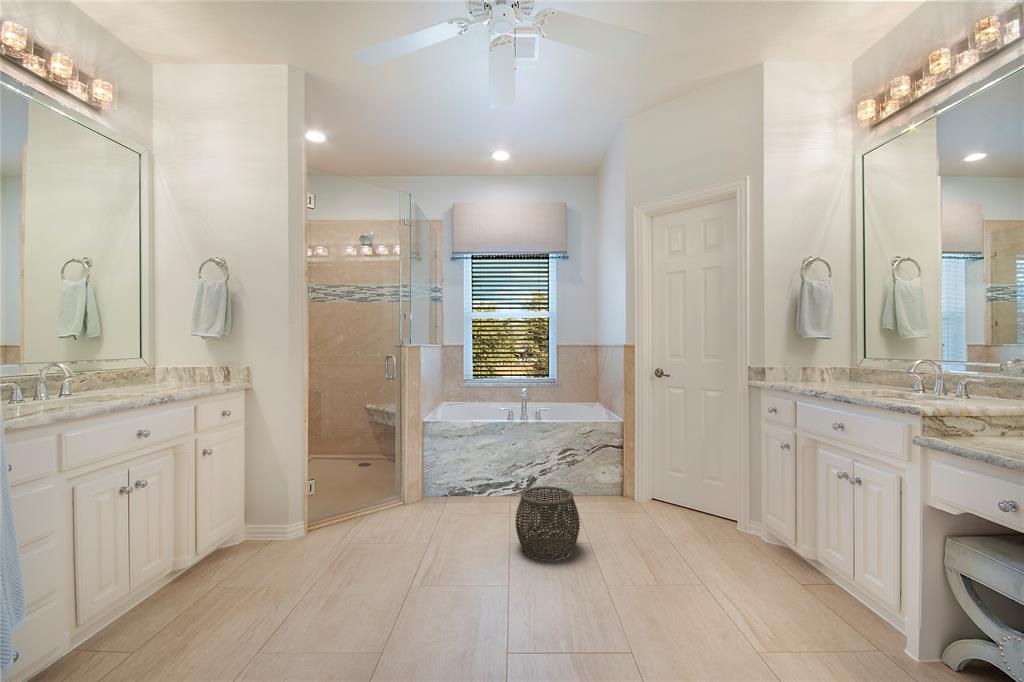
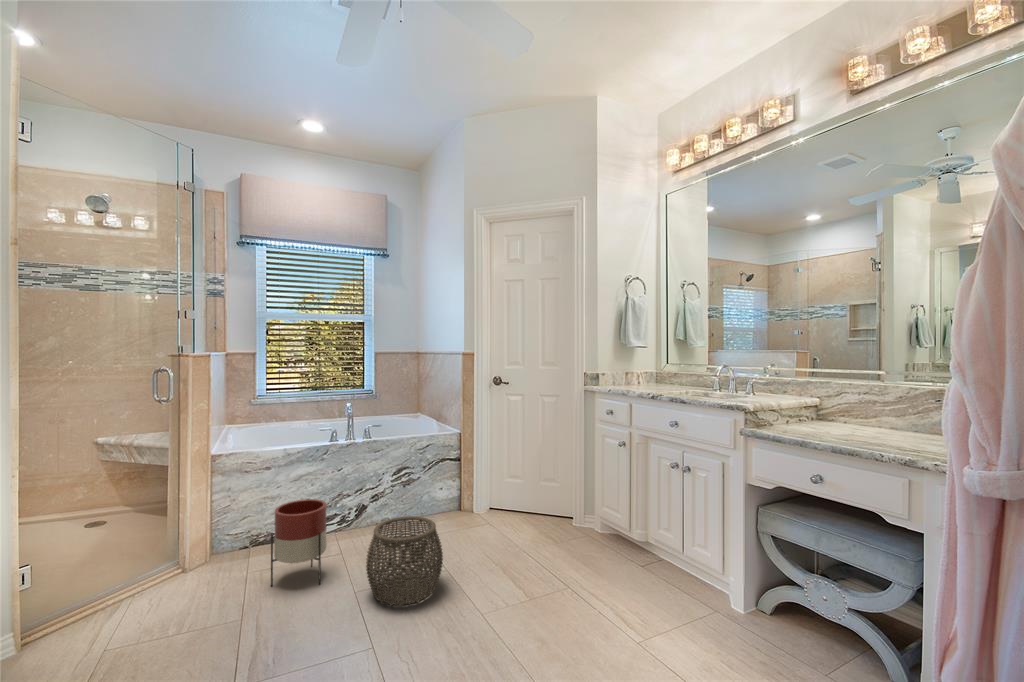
planter: none [453,463,494,531] -> present [271,499,327,586]

